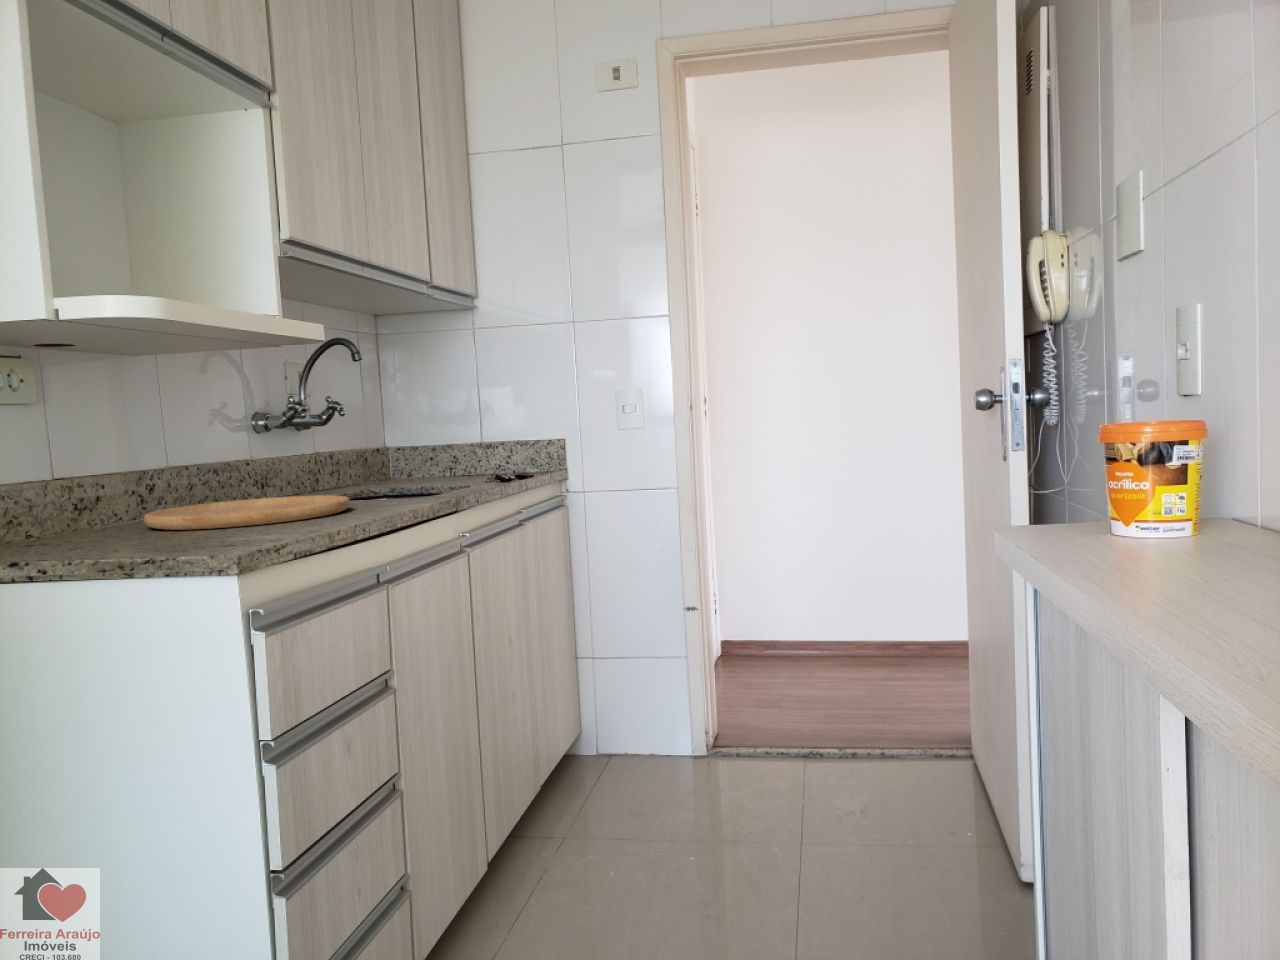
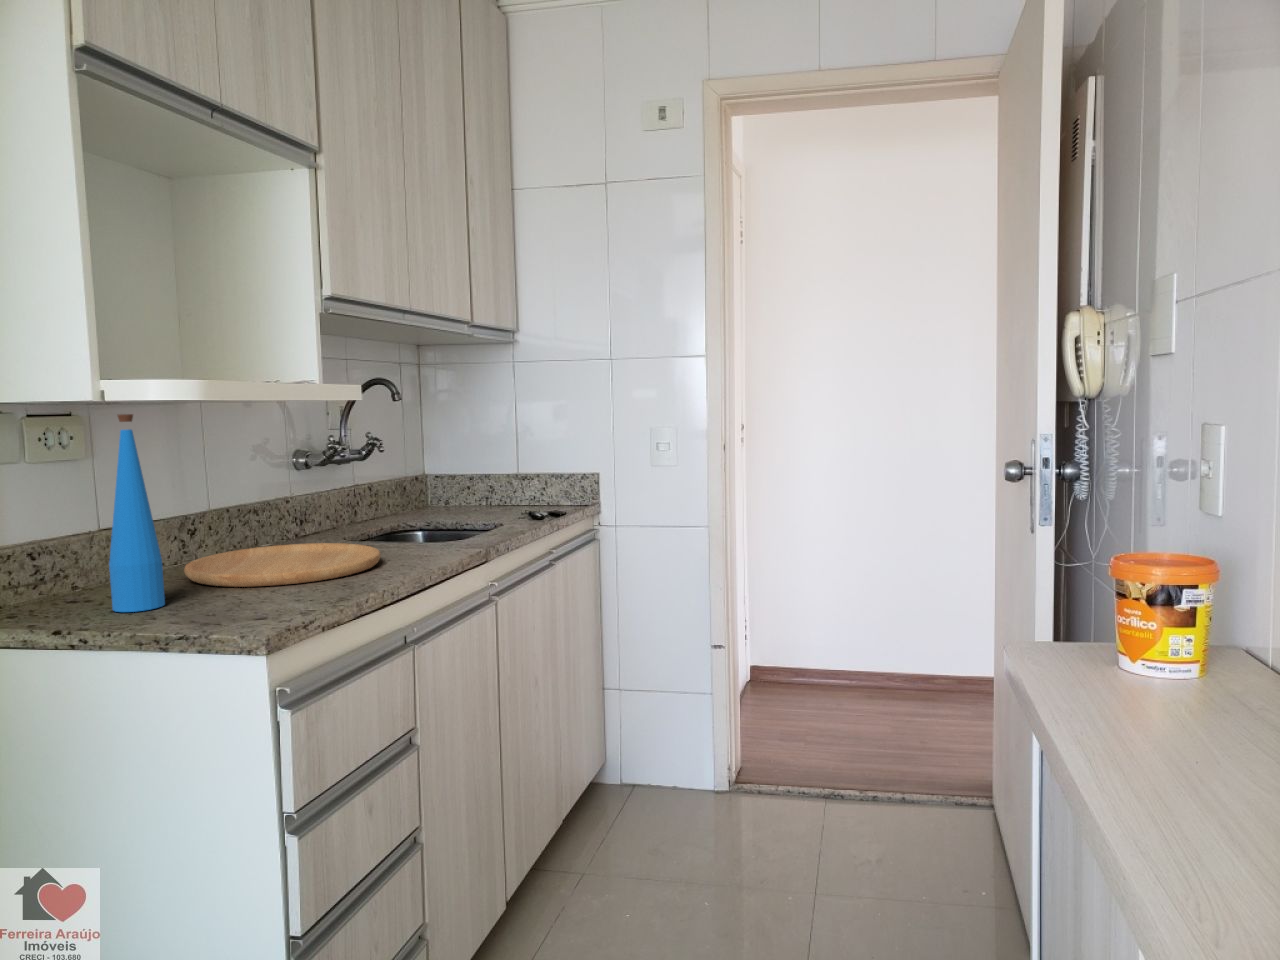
bottle: none [65,340,126,548] -> present [109,414,165,612]

